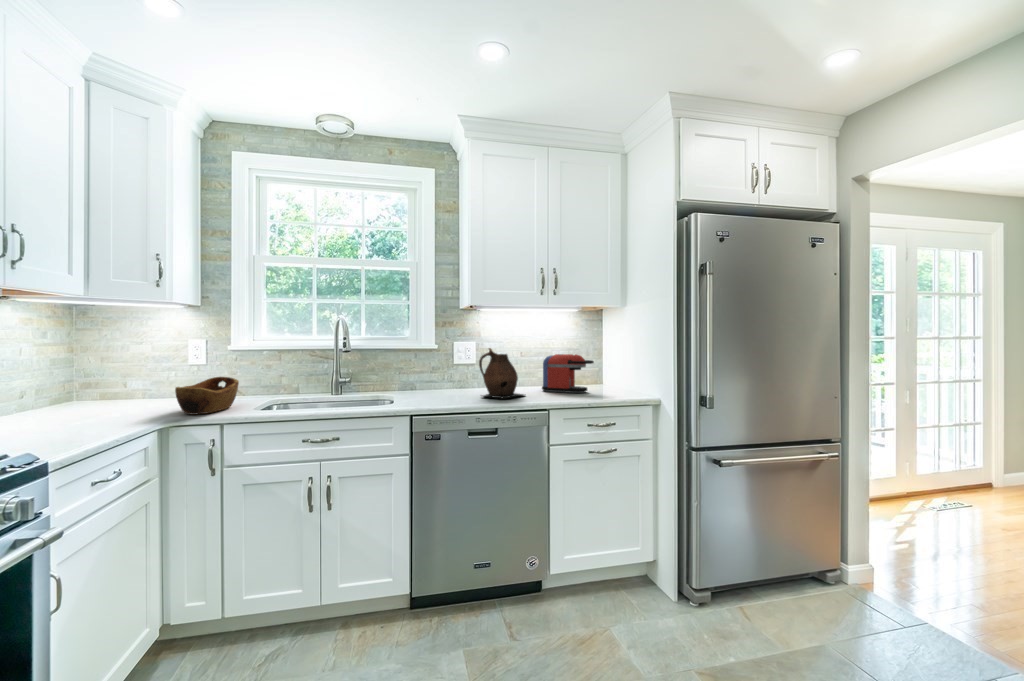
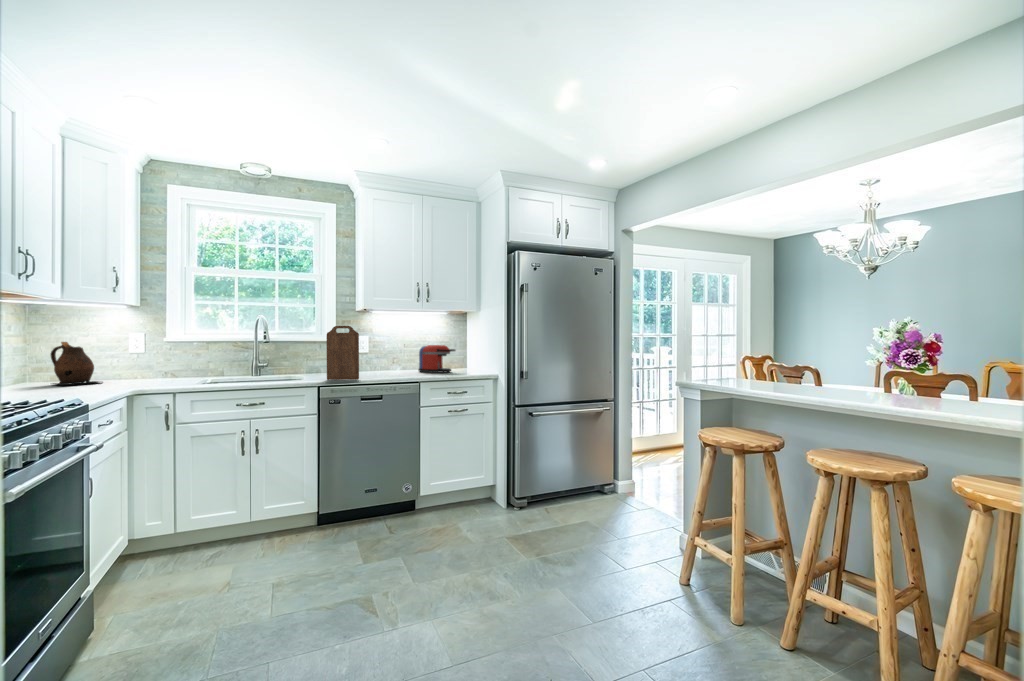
cutting board: none [421,329,465,405] -> present [326,326,359,380]
ceramic pitcher: present [479,348,524,398] -> present [51,342,103,385]
wooden bowl: present [175,377,239,415] -> none [134,361,181,387]

